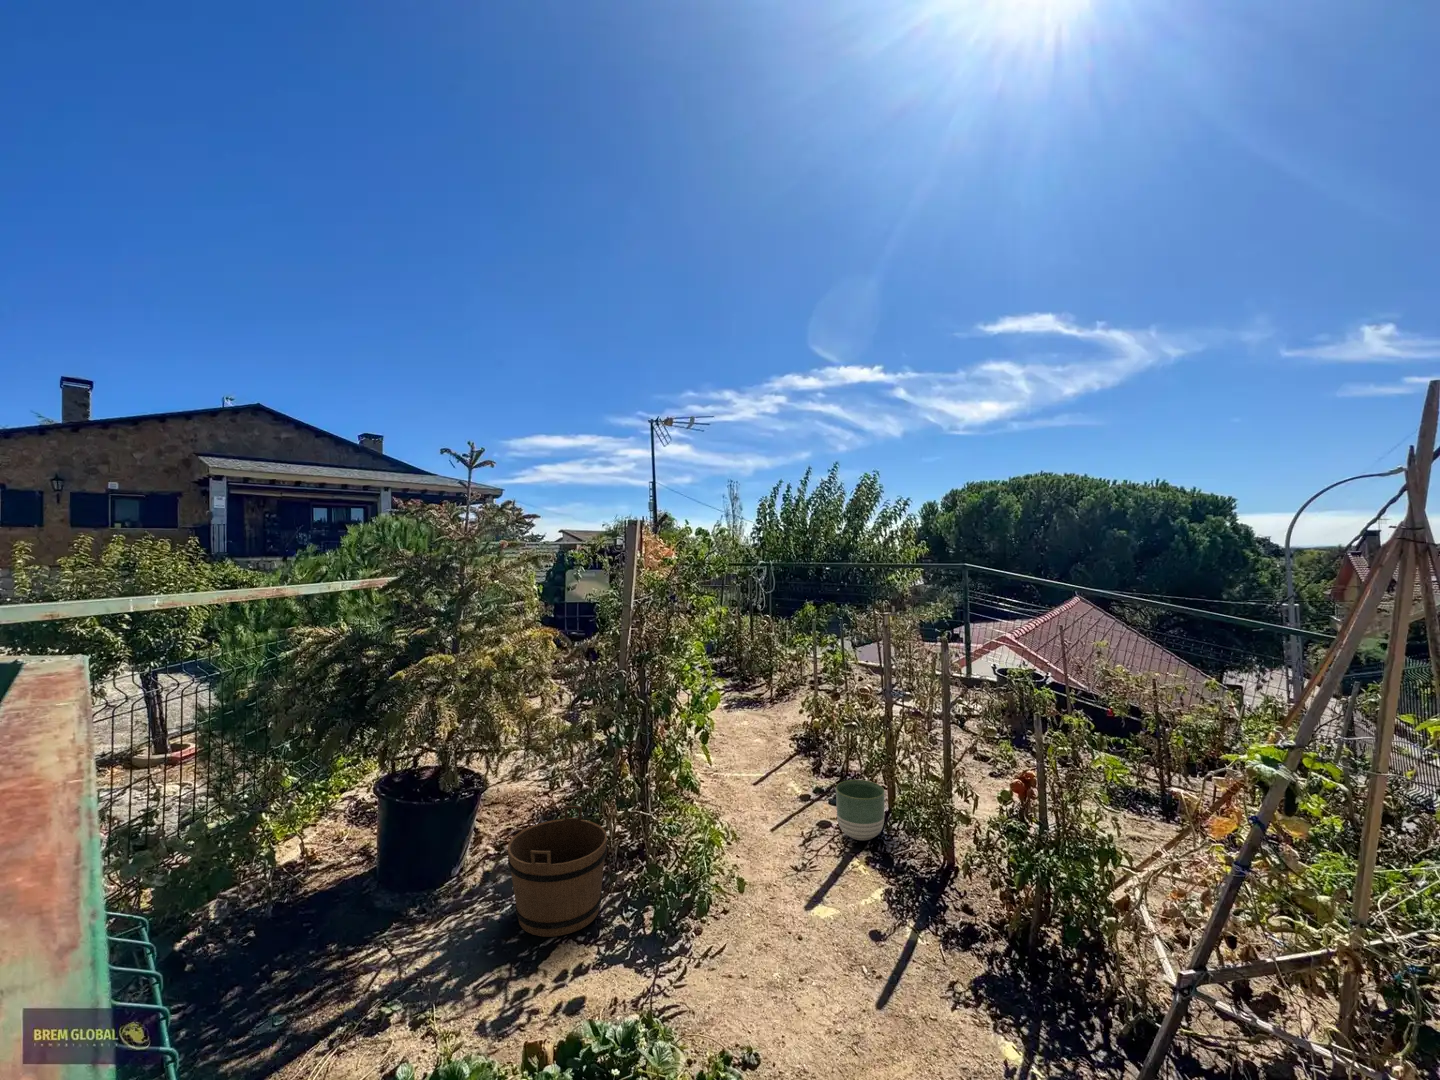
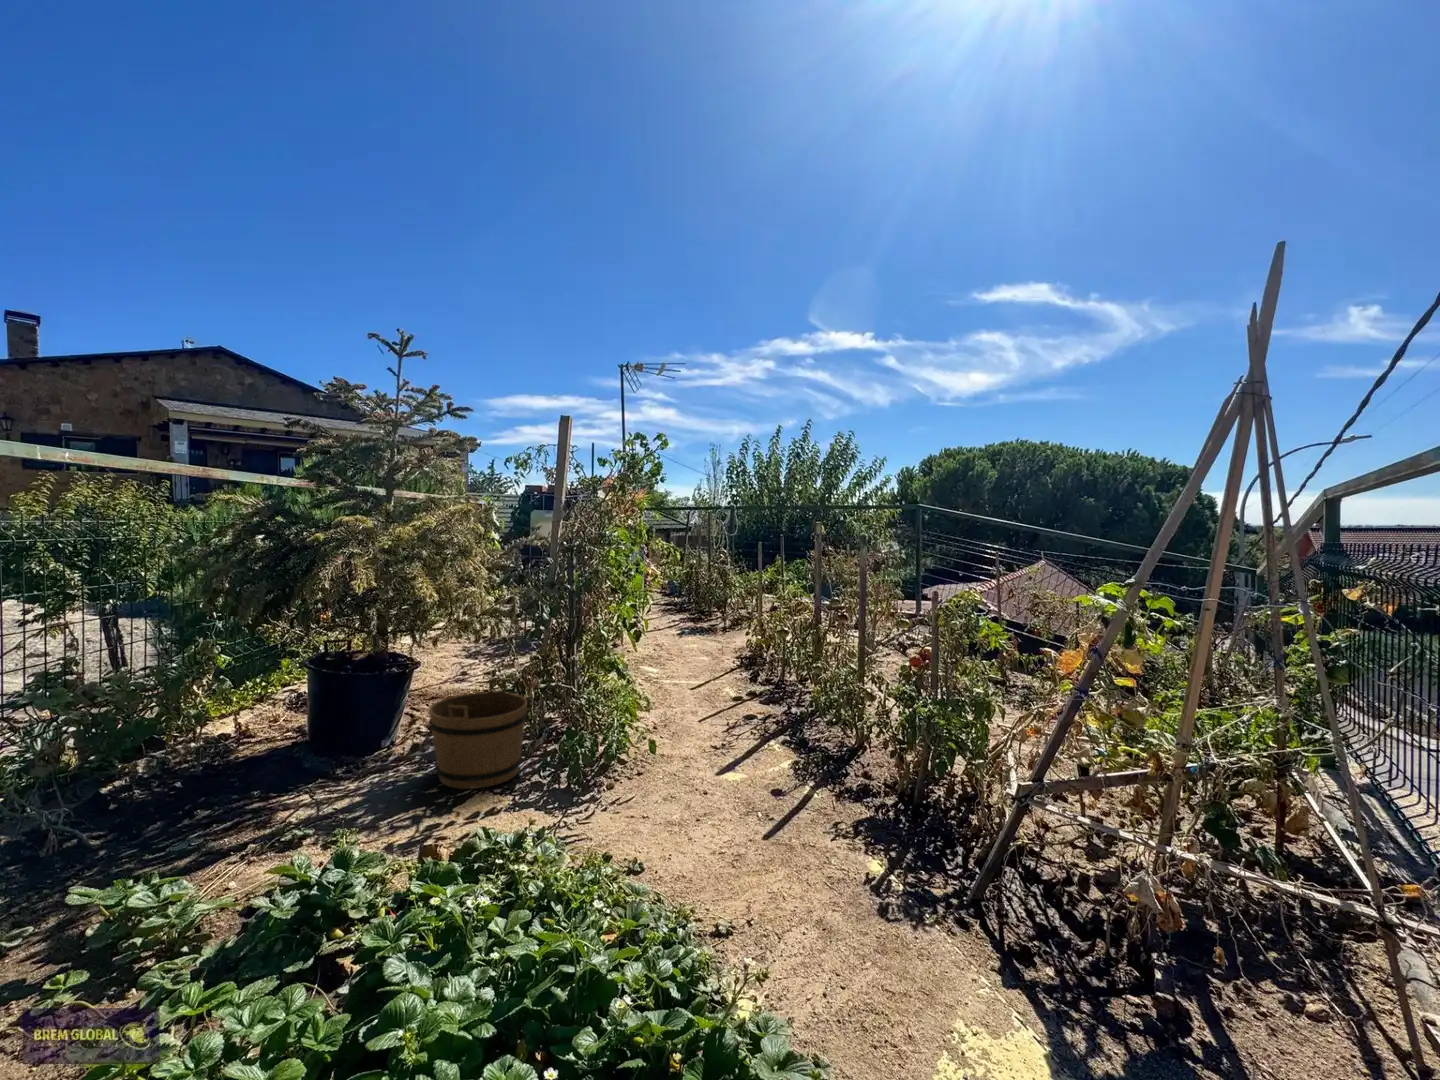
planter: present [836,780,885,840] -> none [761,675,806,729]

